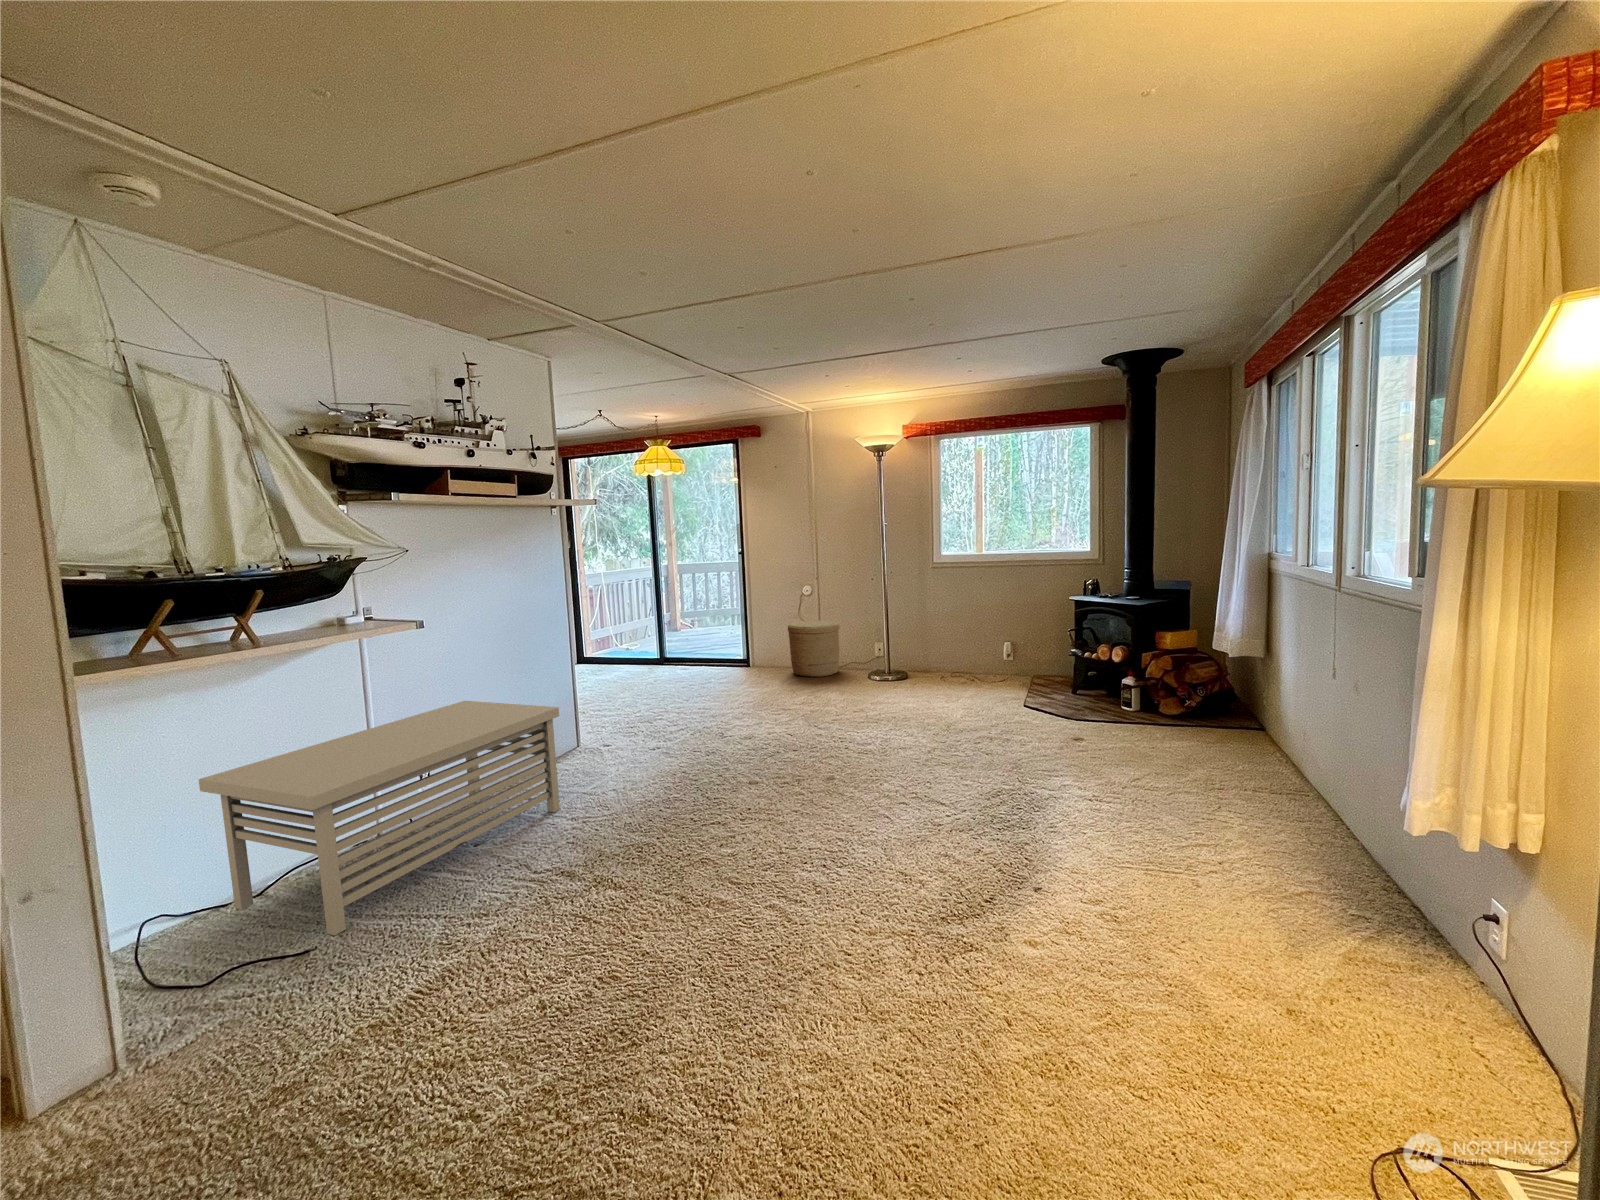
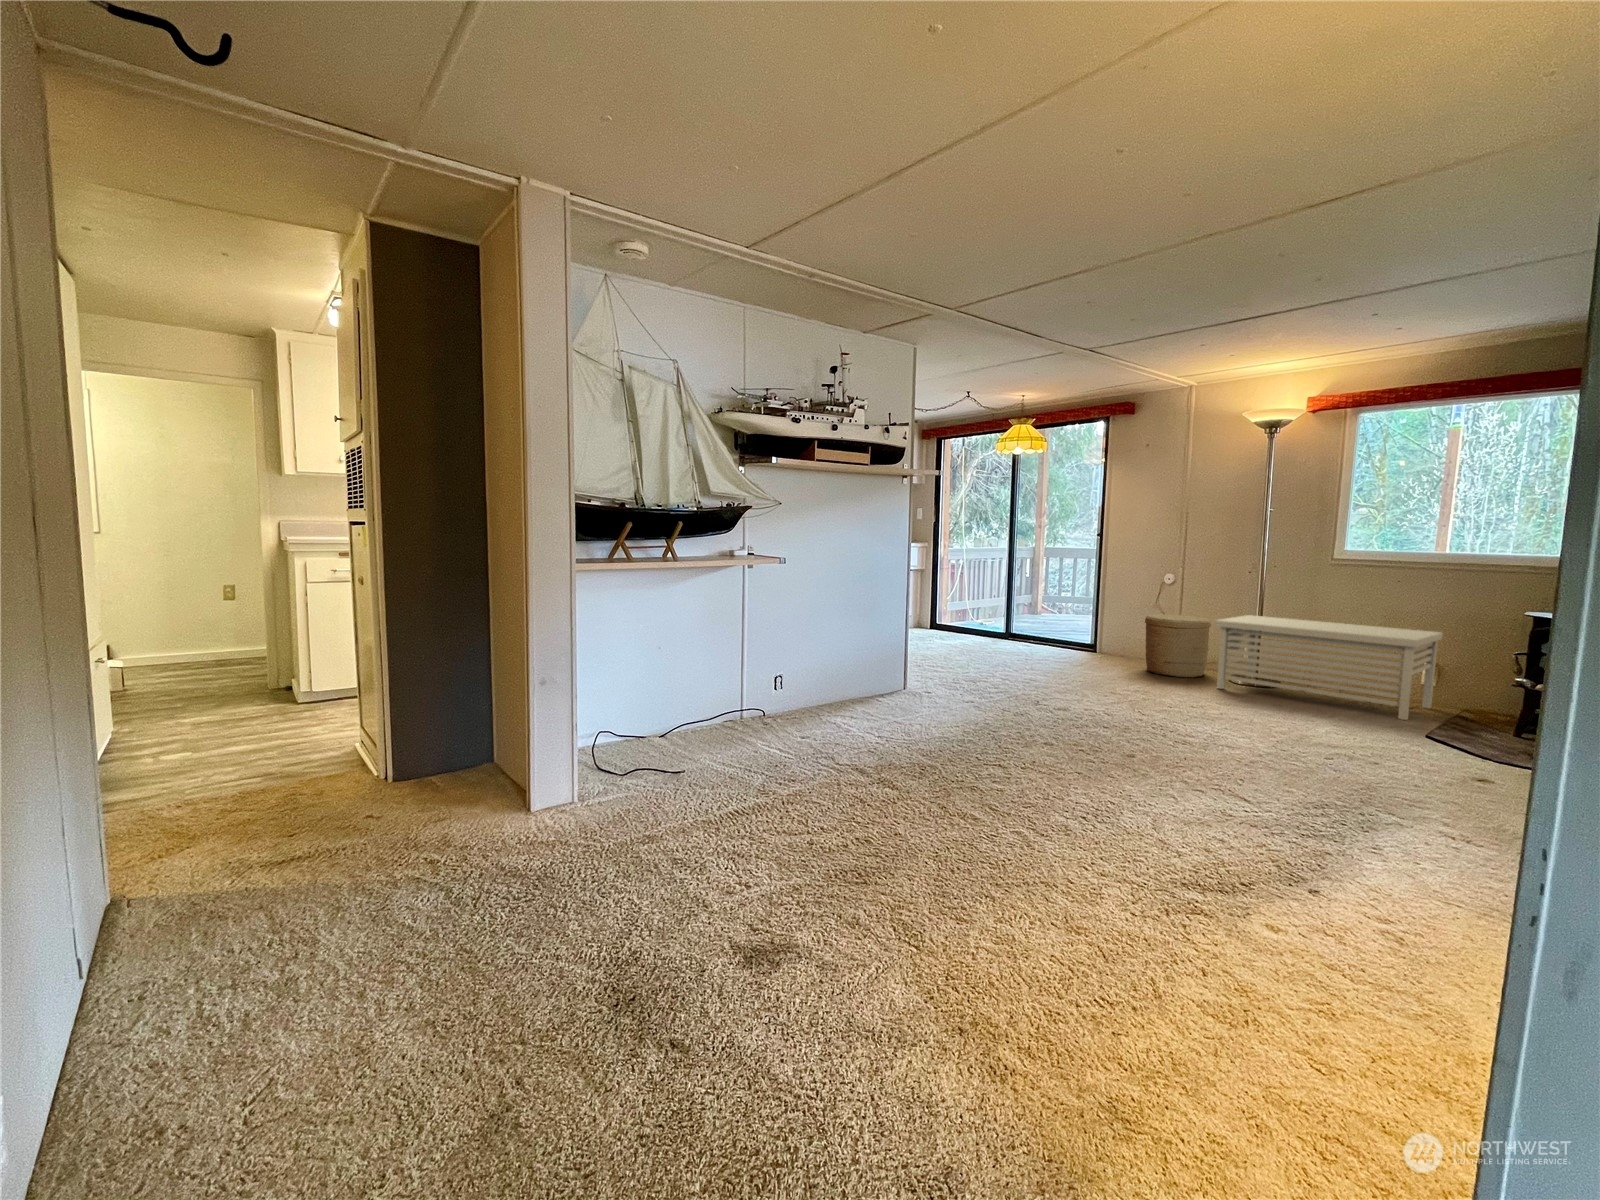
storage bench: present [199,701,560,936] -> present [1214,615,1442,720]

